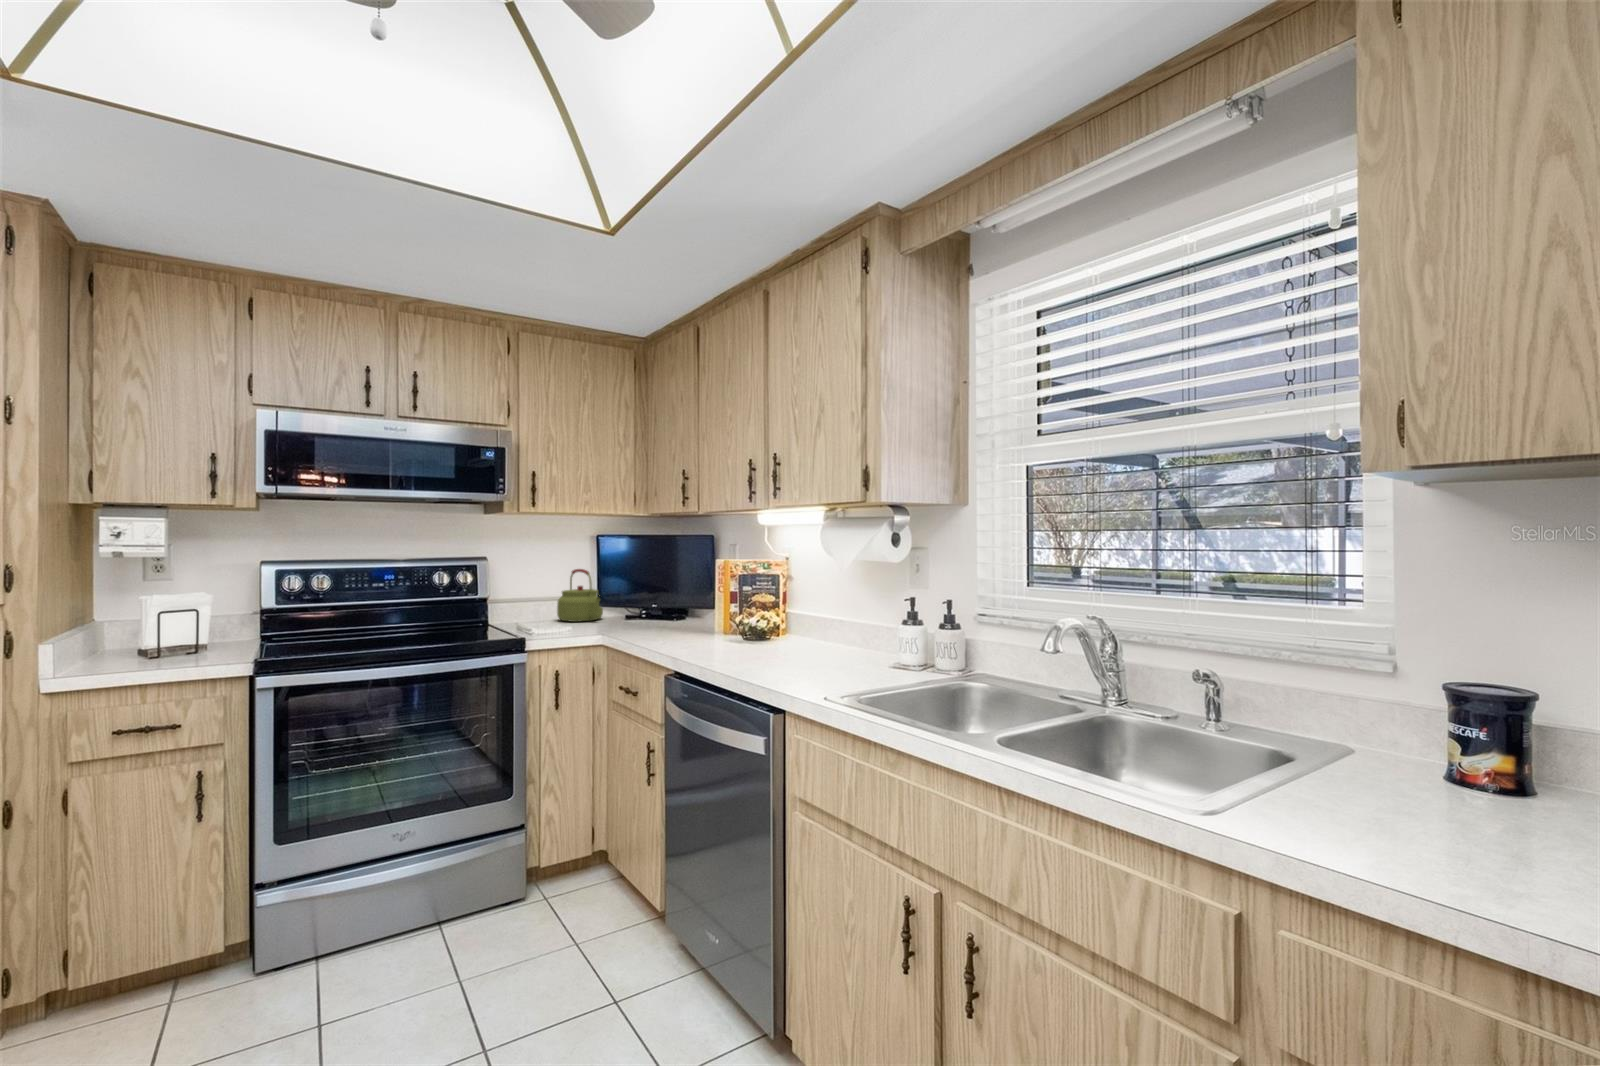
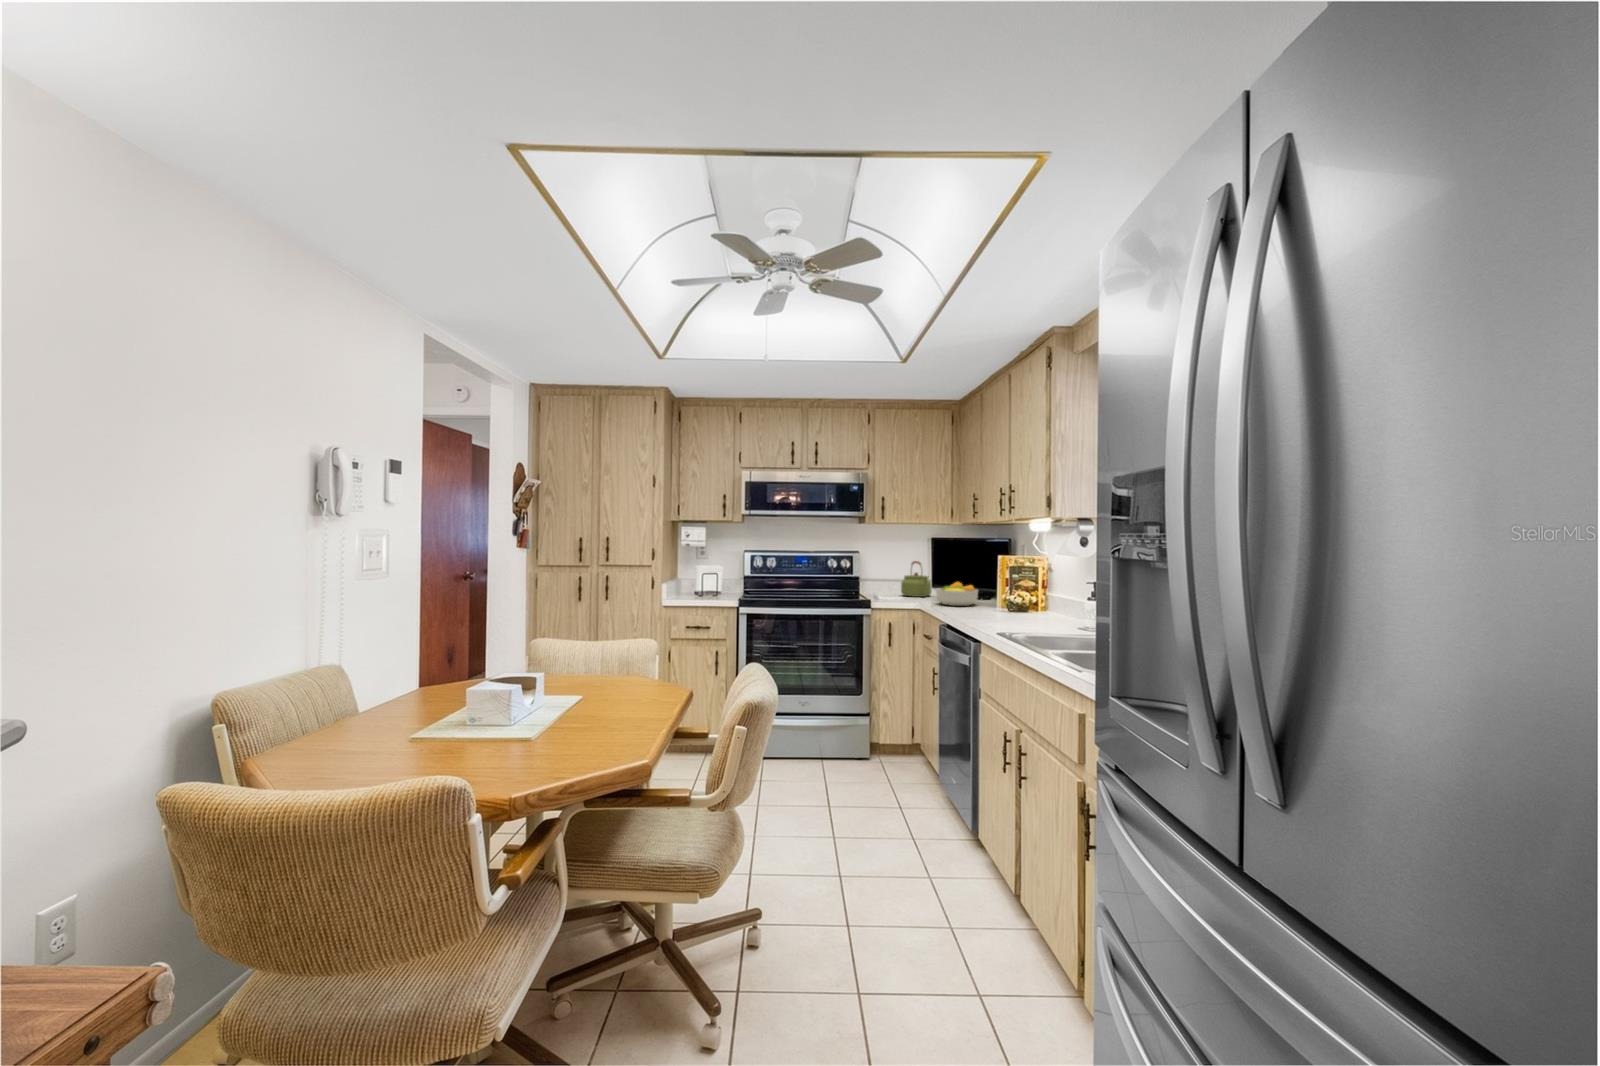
fruit bowl: none [628,599,688,636] -> present [936,582,978,606]

